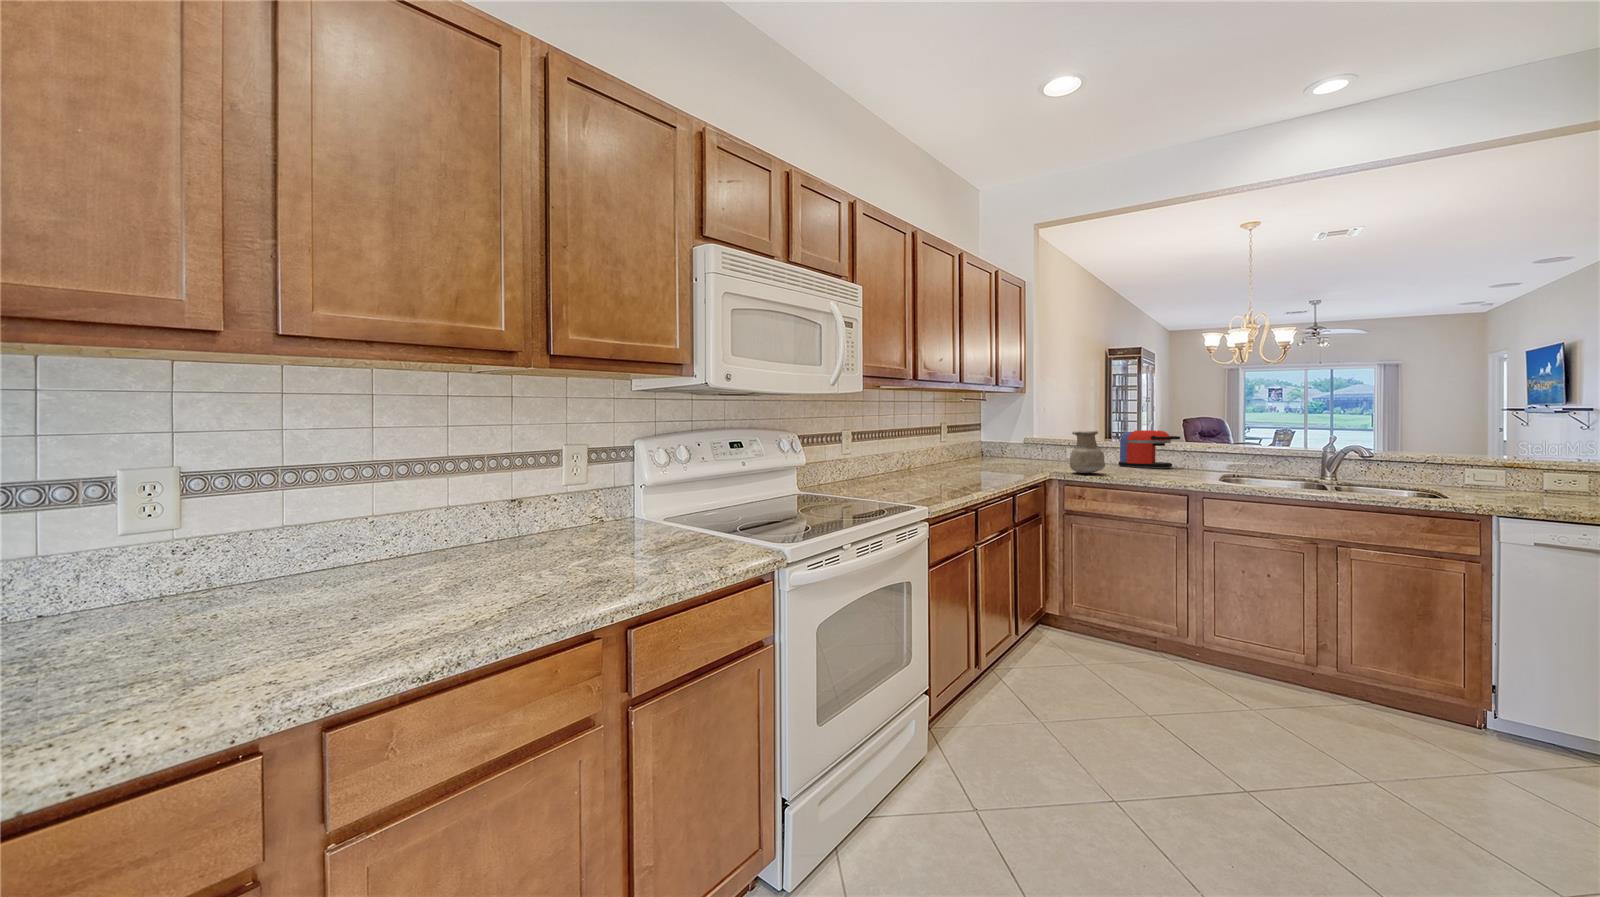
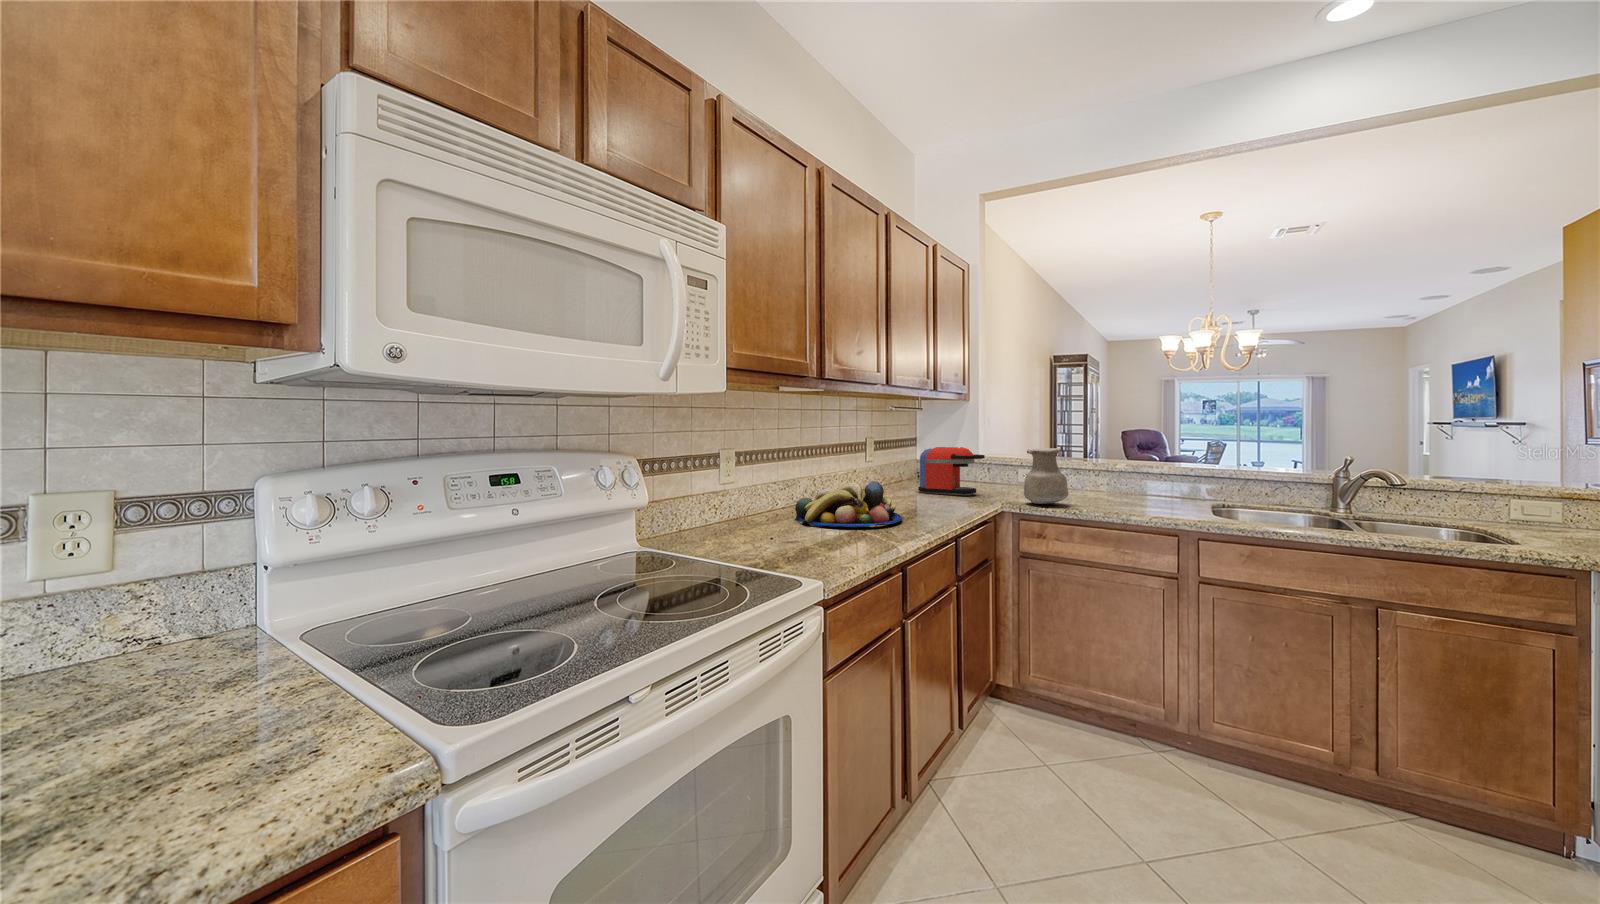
coffee maker: present [1119,430,1180,468] -> present [918,447,985,495]
fruit bowl: none [895,454,975,484] -> present [795,481,902,527]

